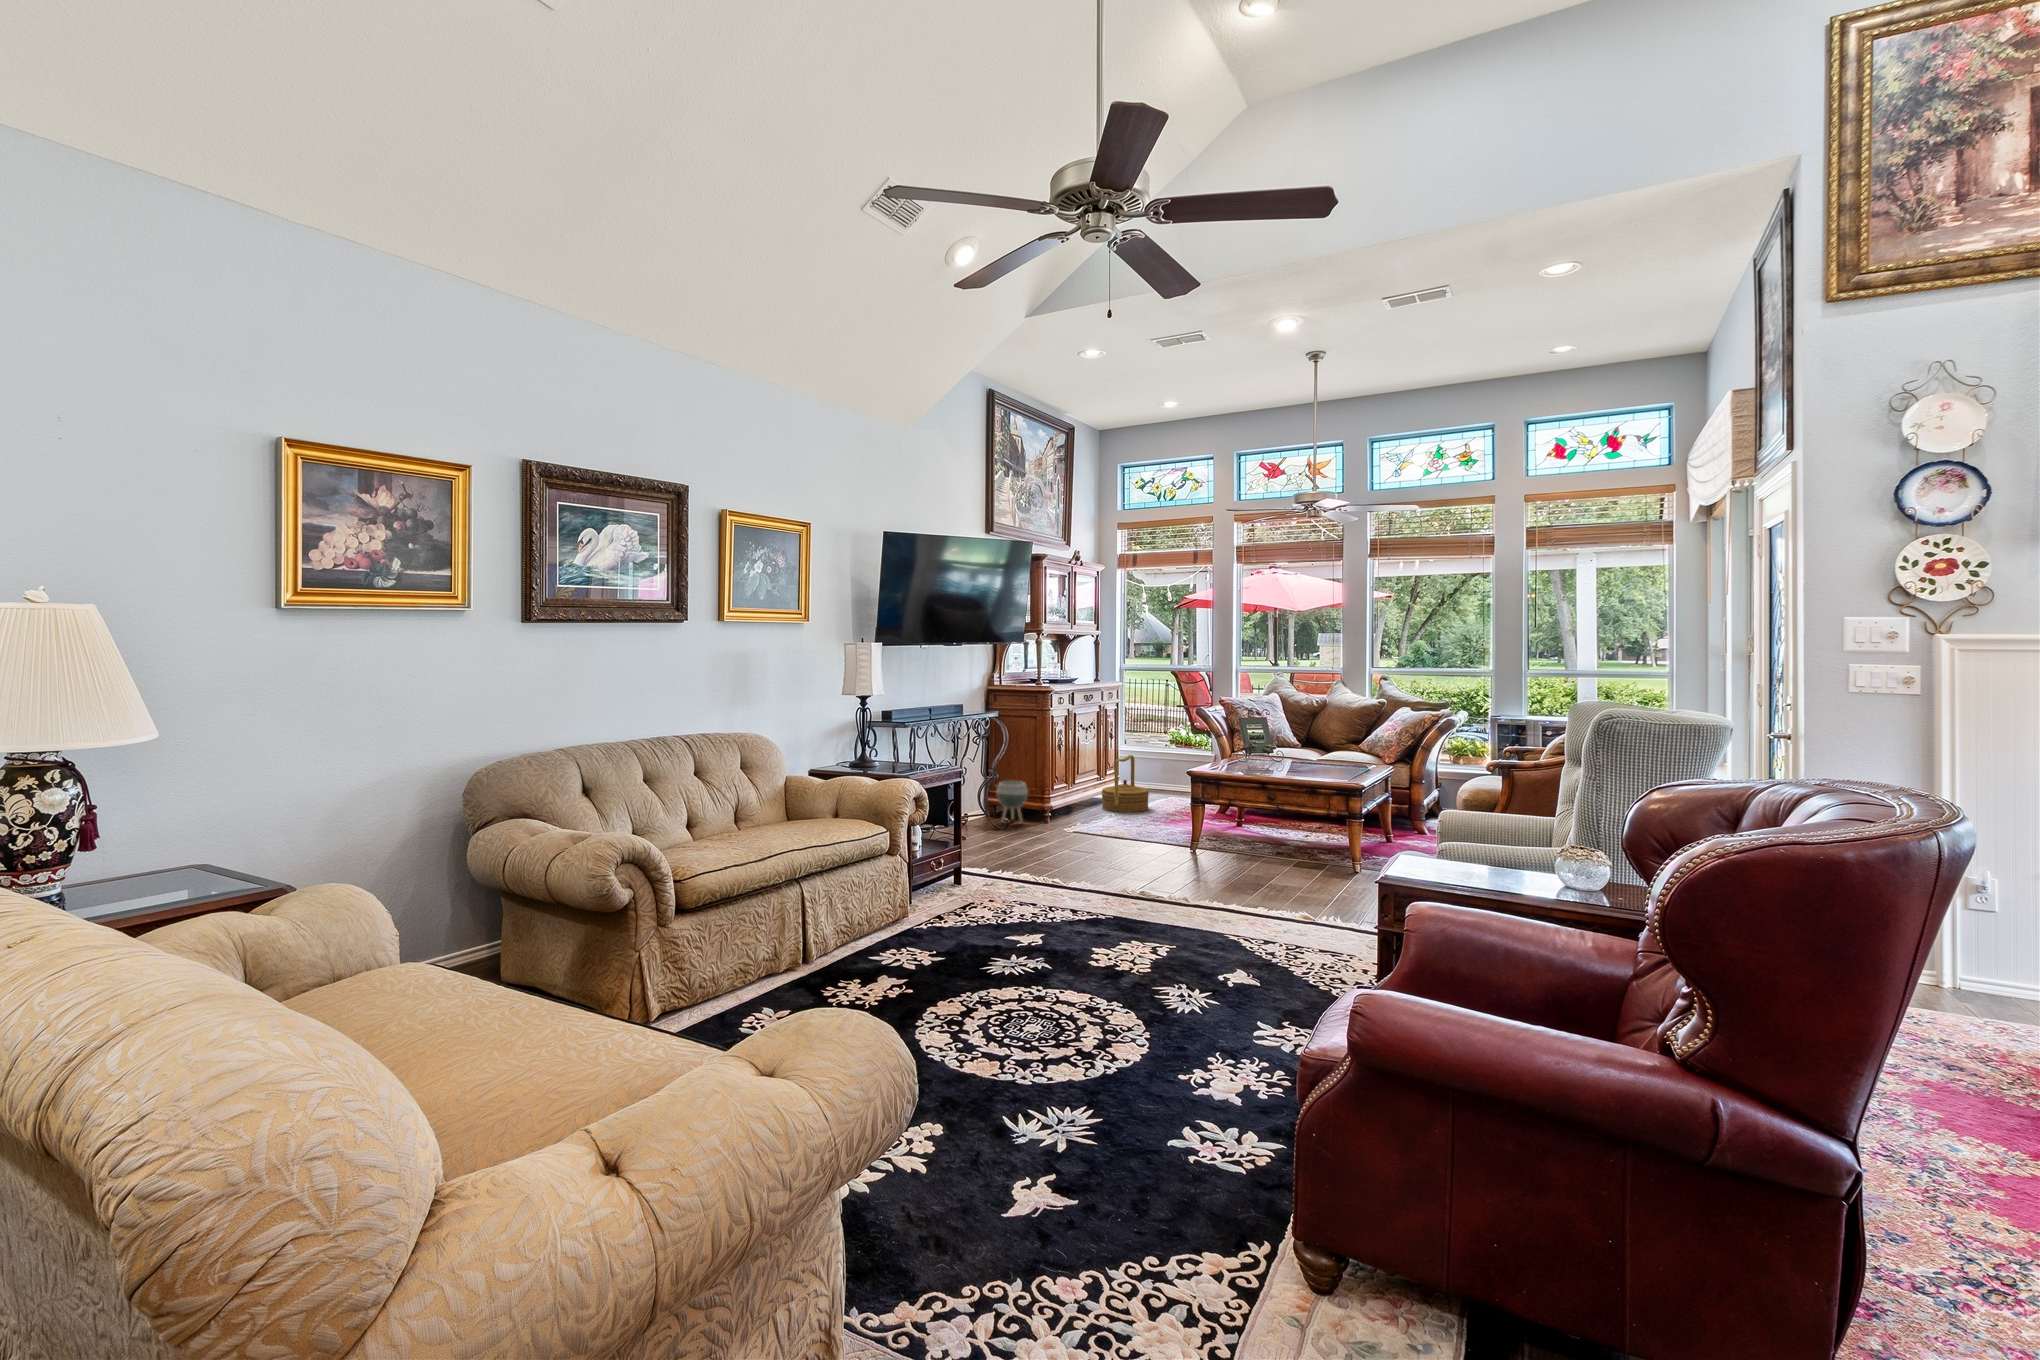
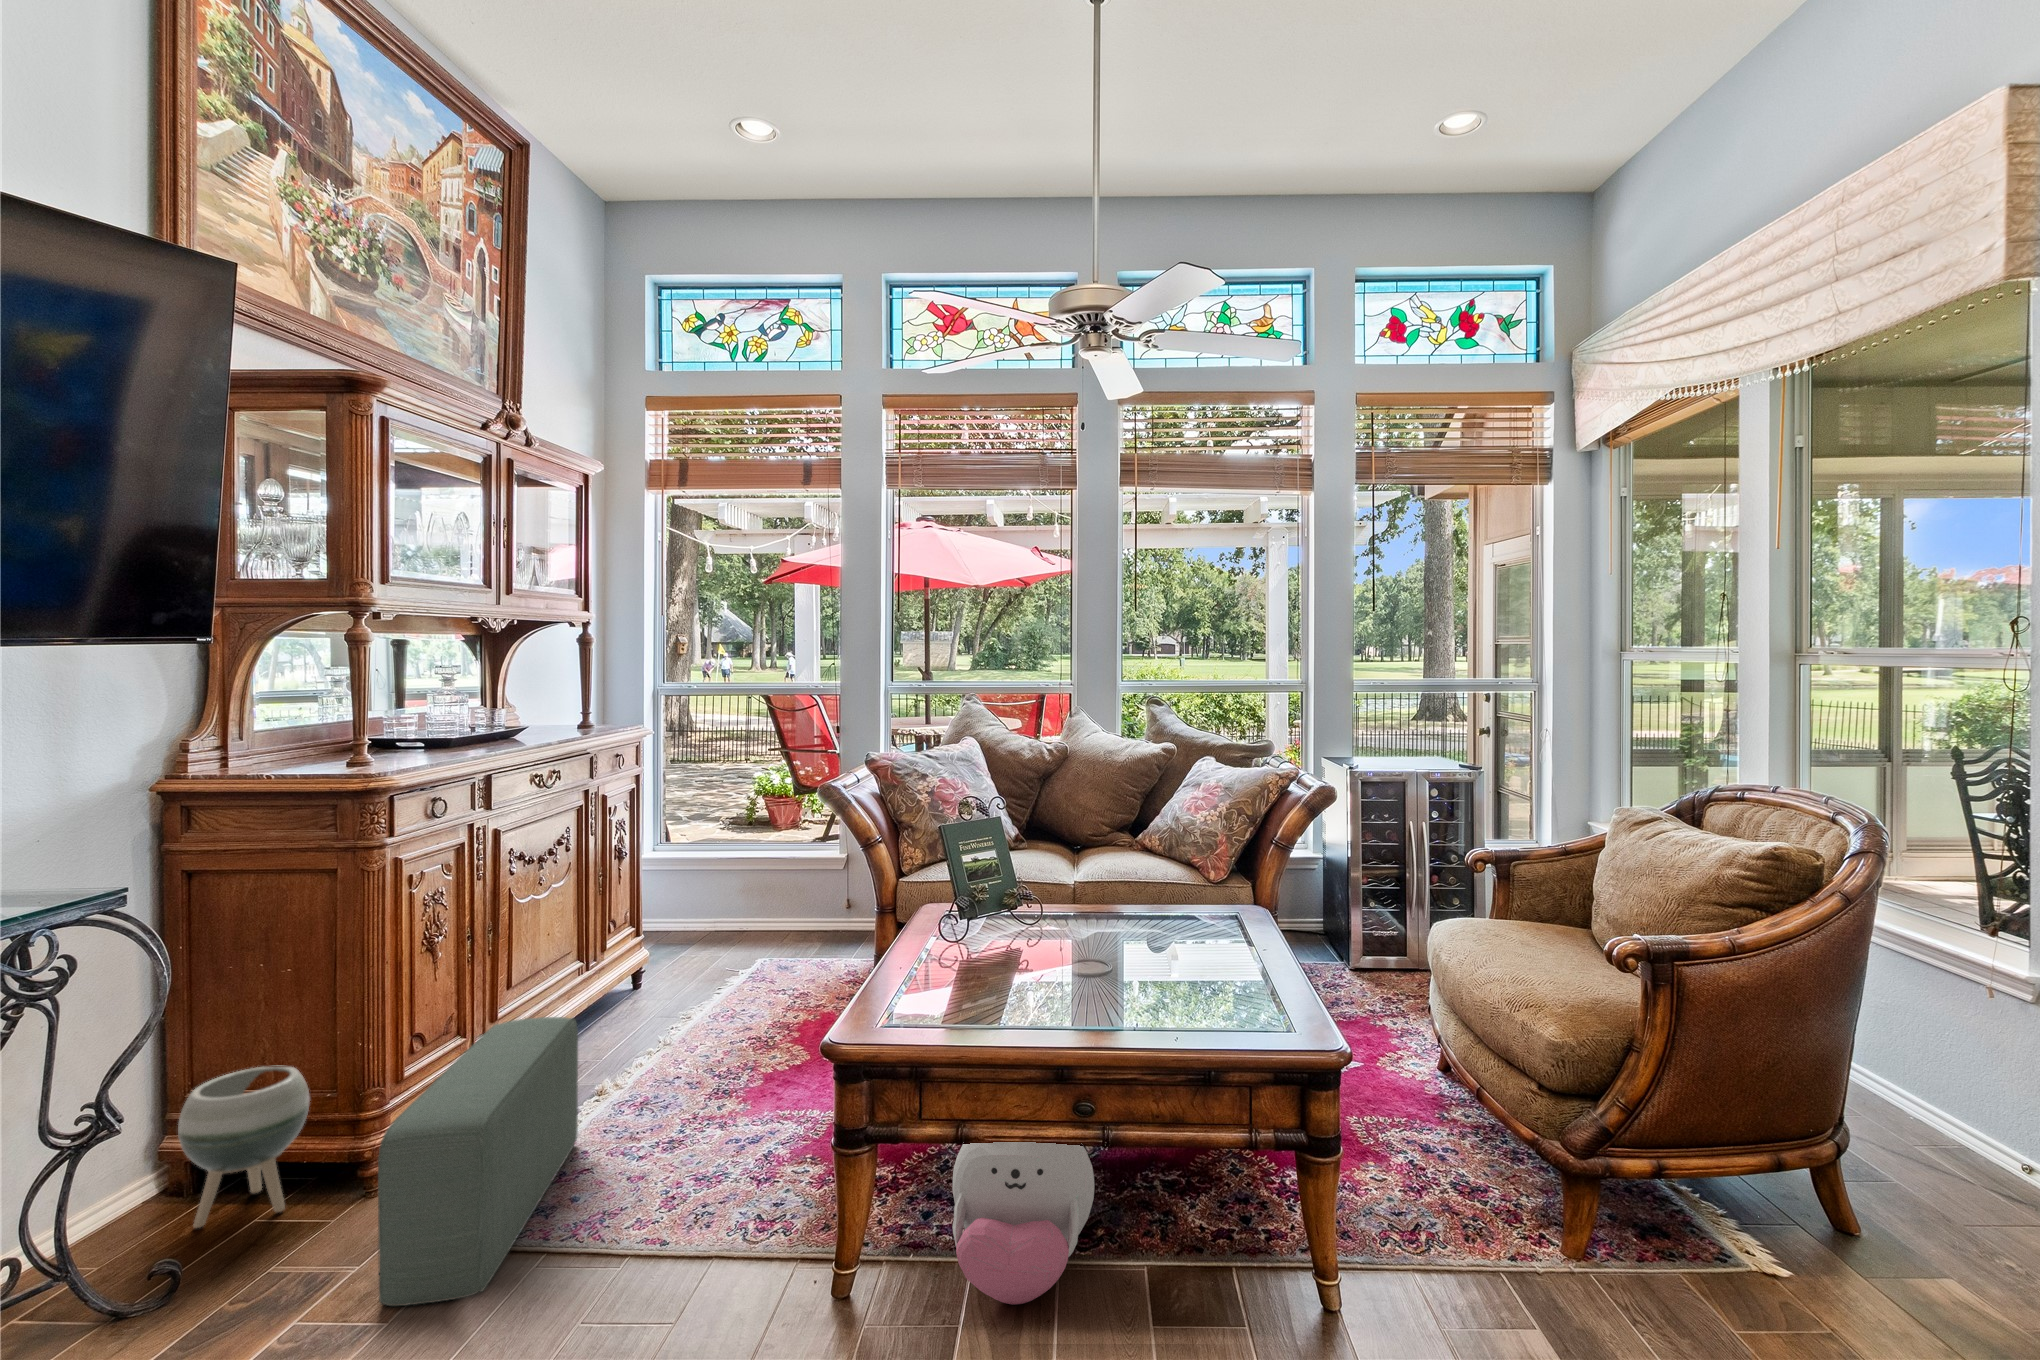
woven basket: present [1101,755,1149,812] -> none [584,905,711,1064]
pouf: none [1058,777,1105,841] -> present [378,1017,578,1306]
plush toy: none [1223,809,1274,863] -> present [952,1142,1094,1304]

